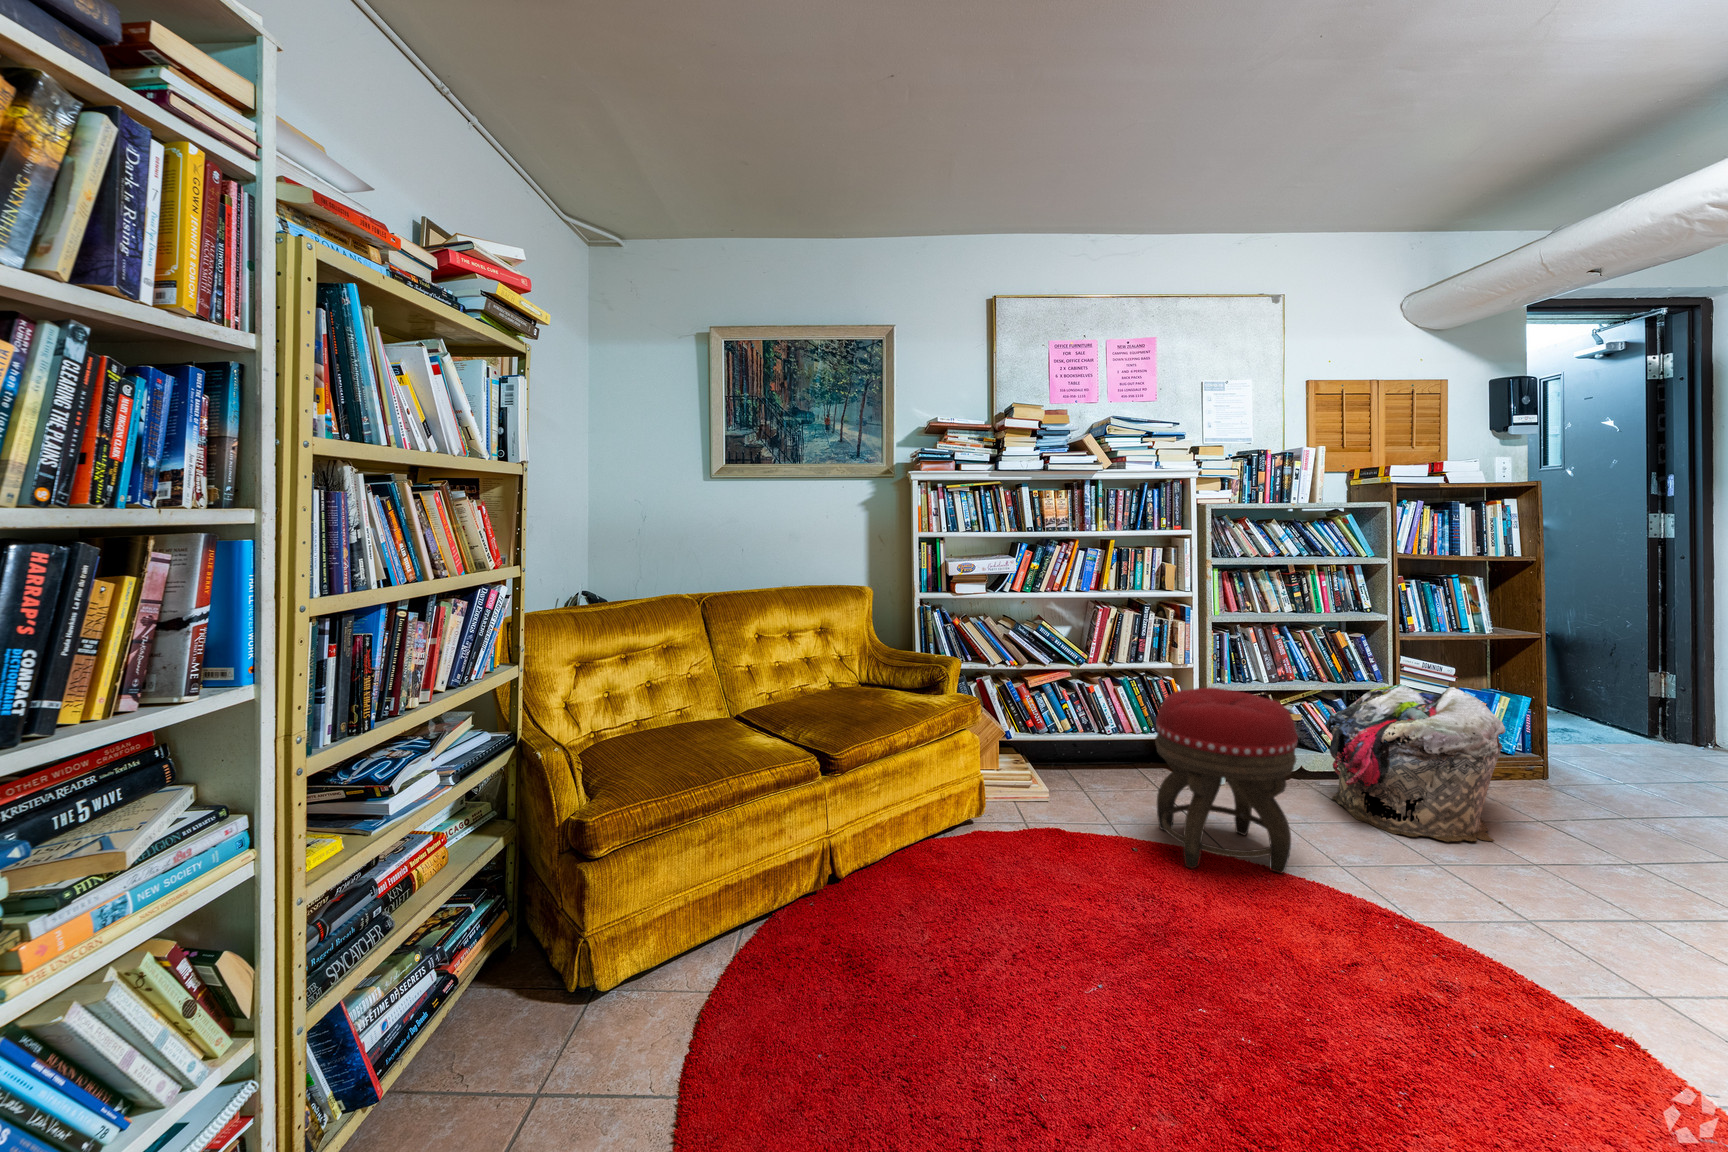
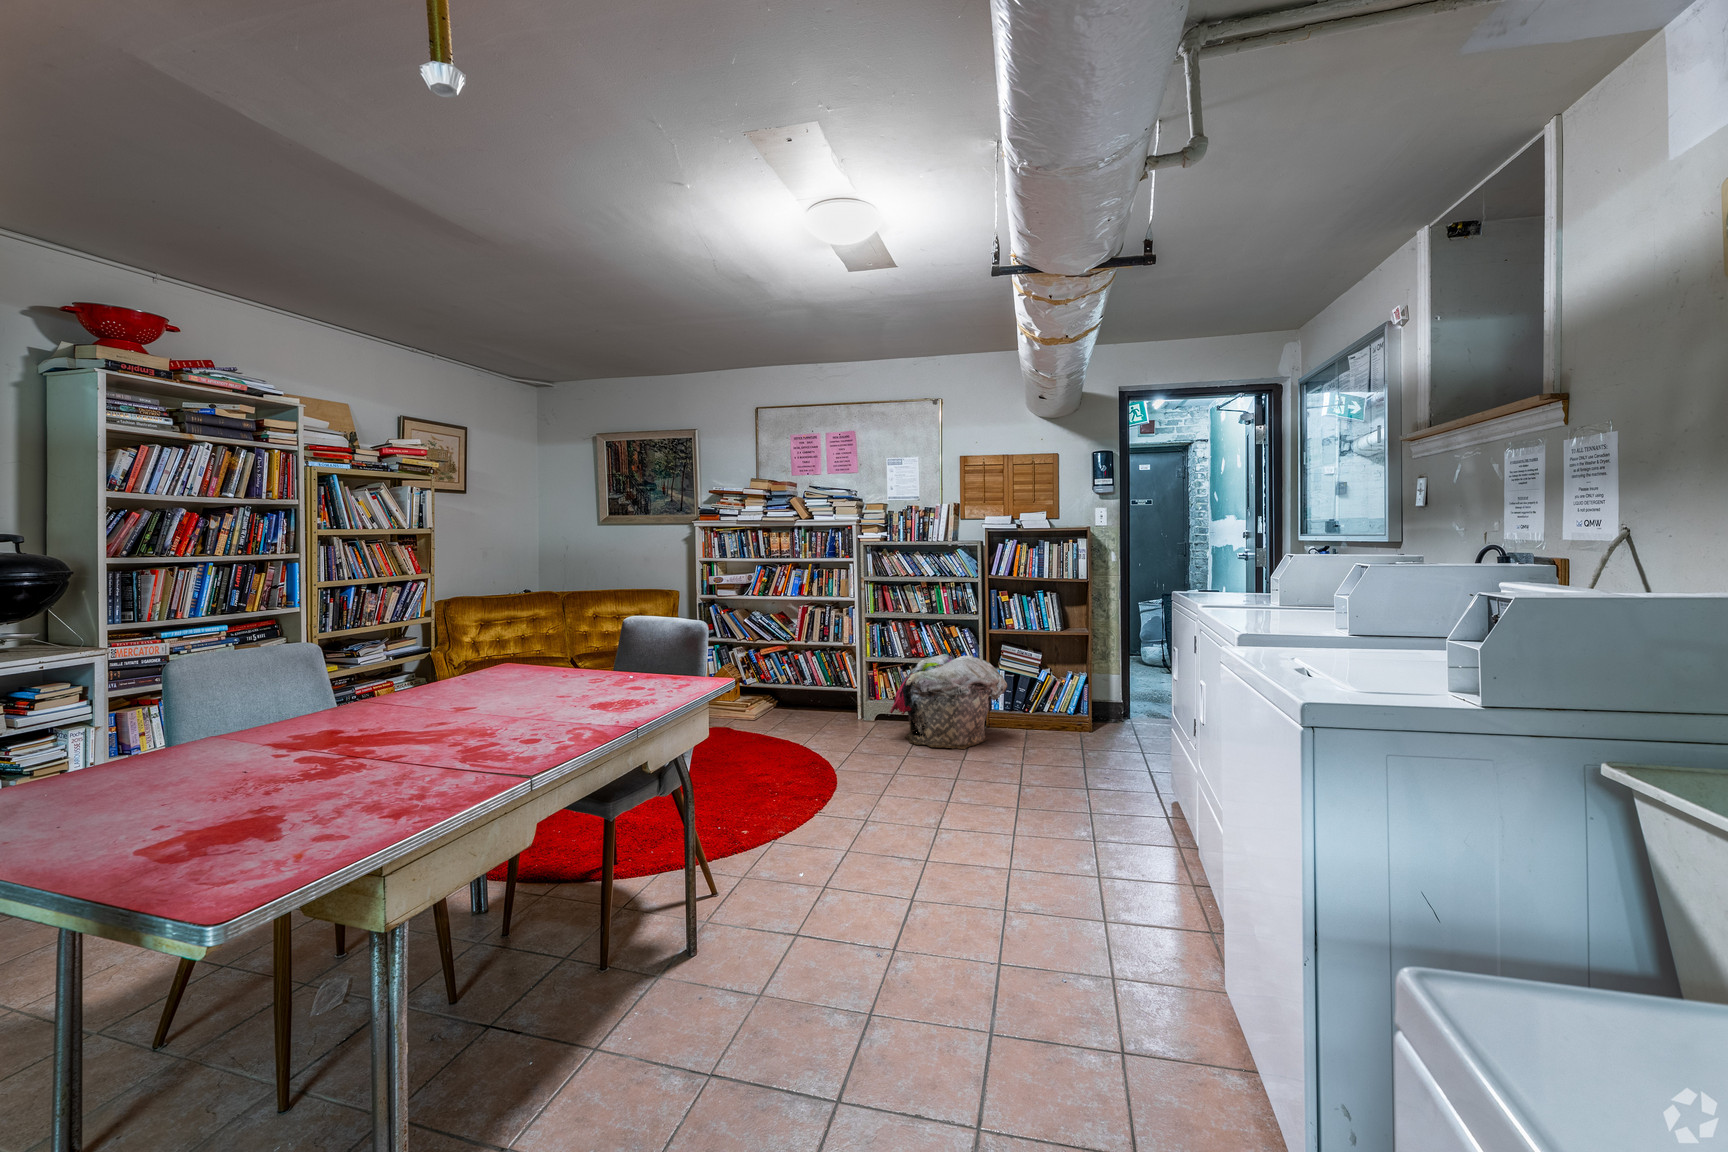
footstool: present [1155,688,1298,873] -> none [753,649,826,751]

